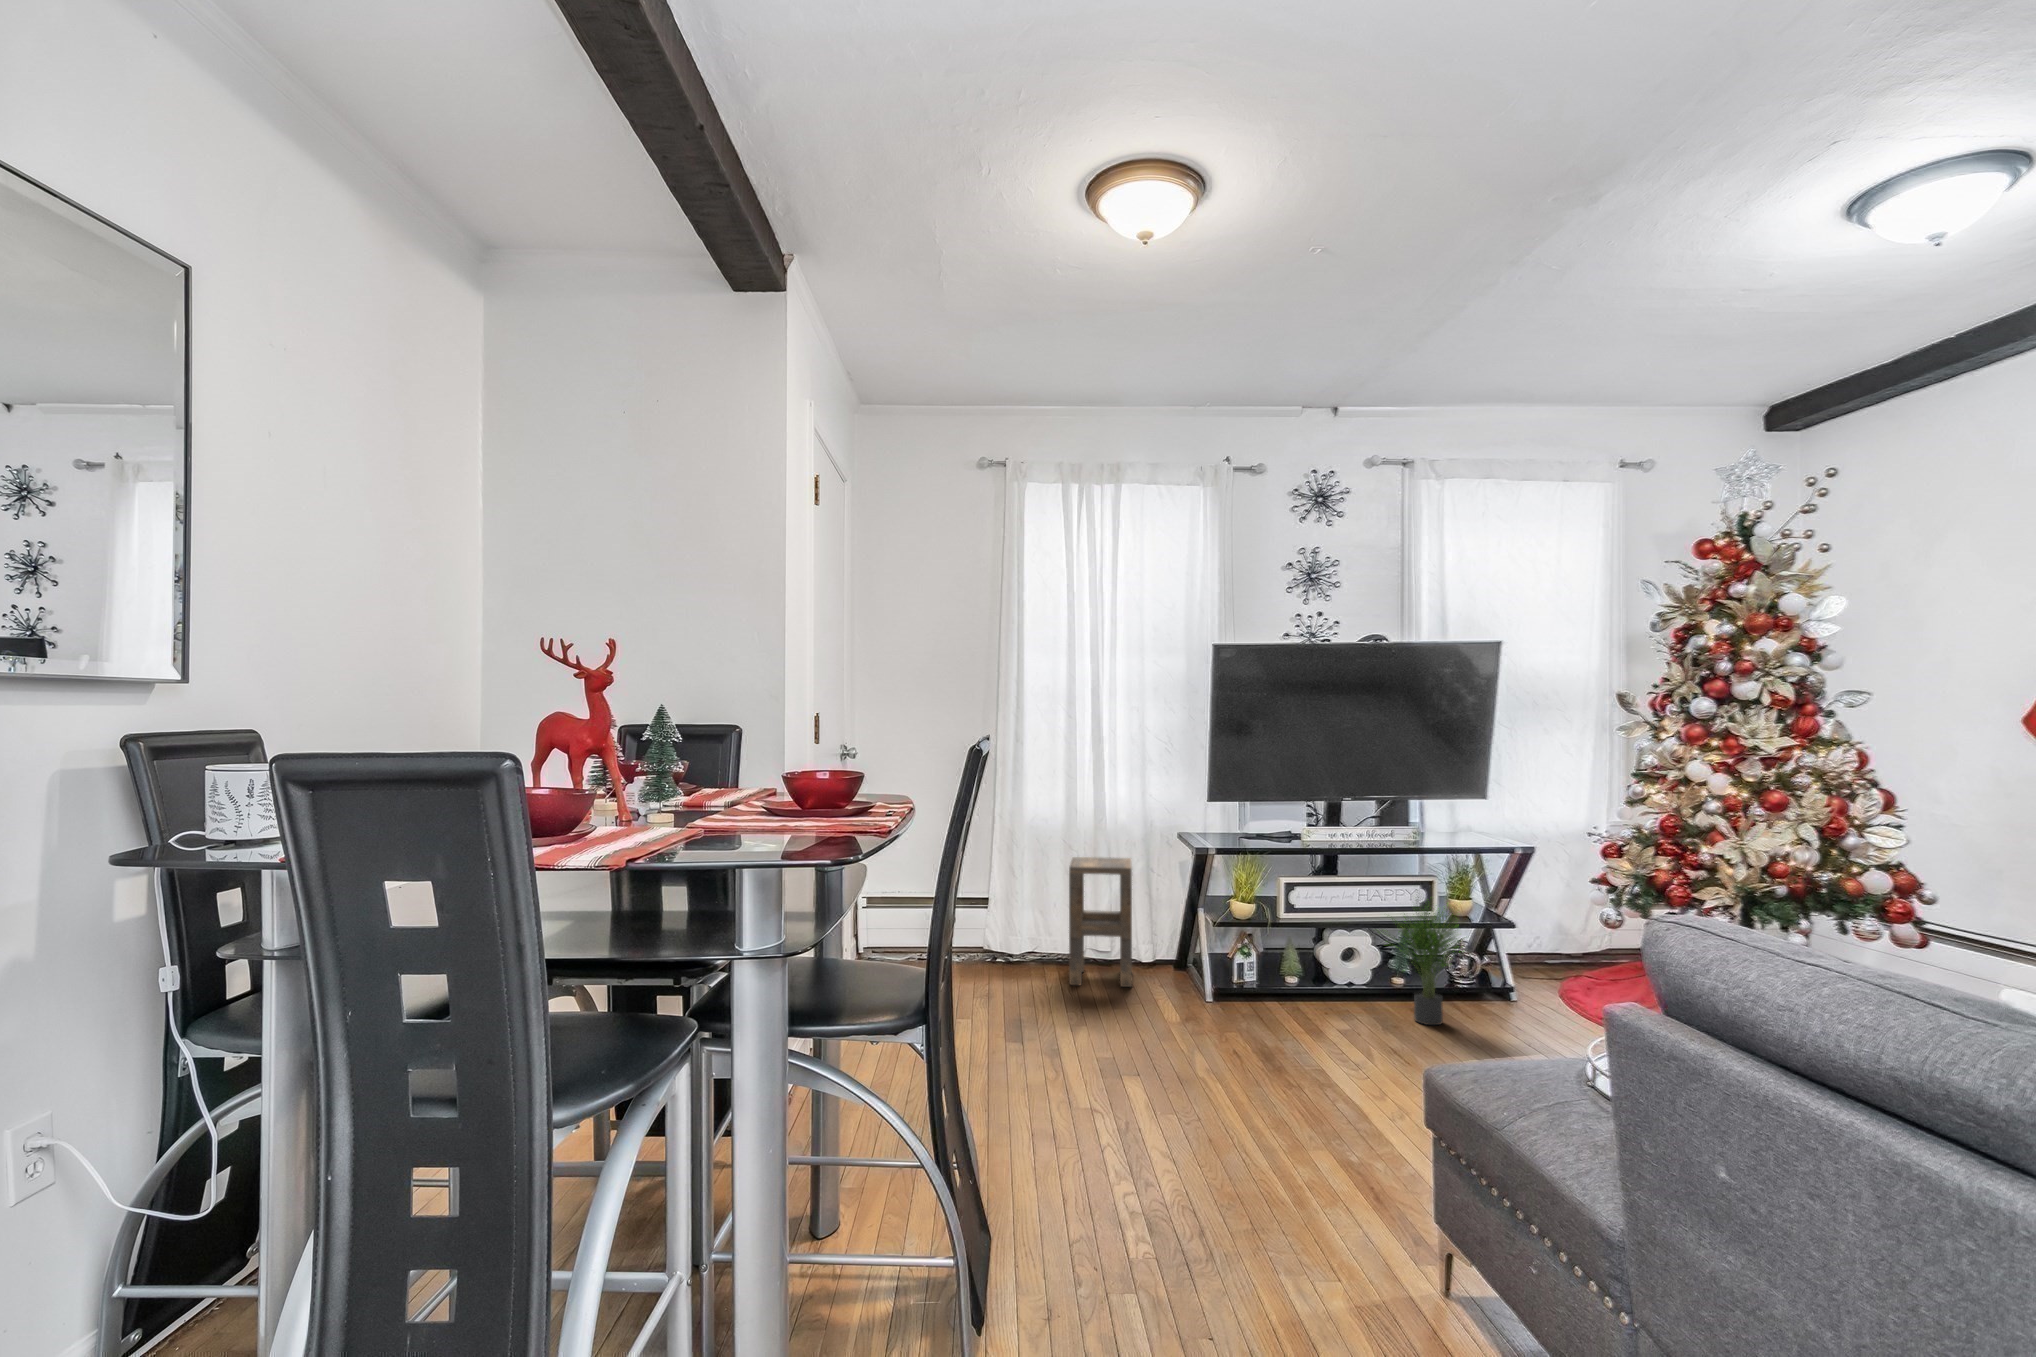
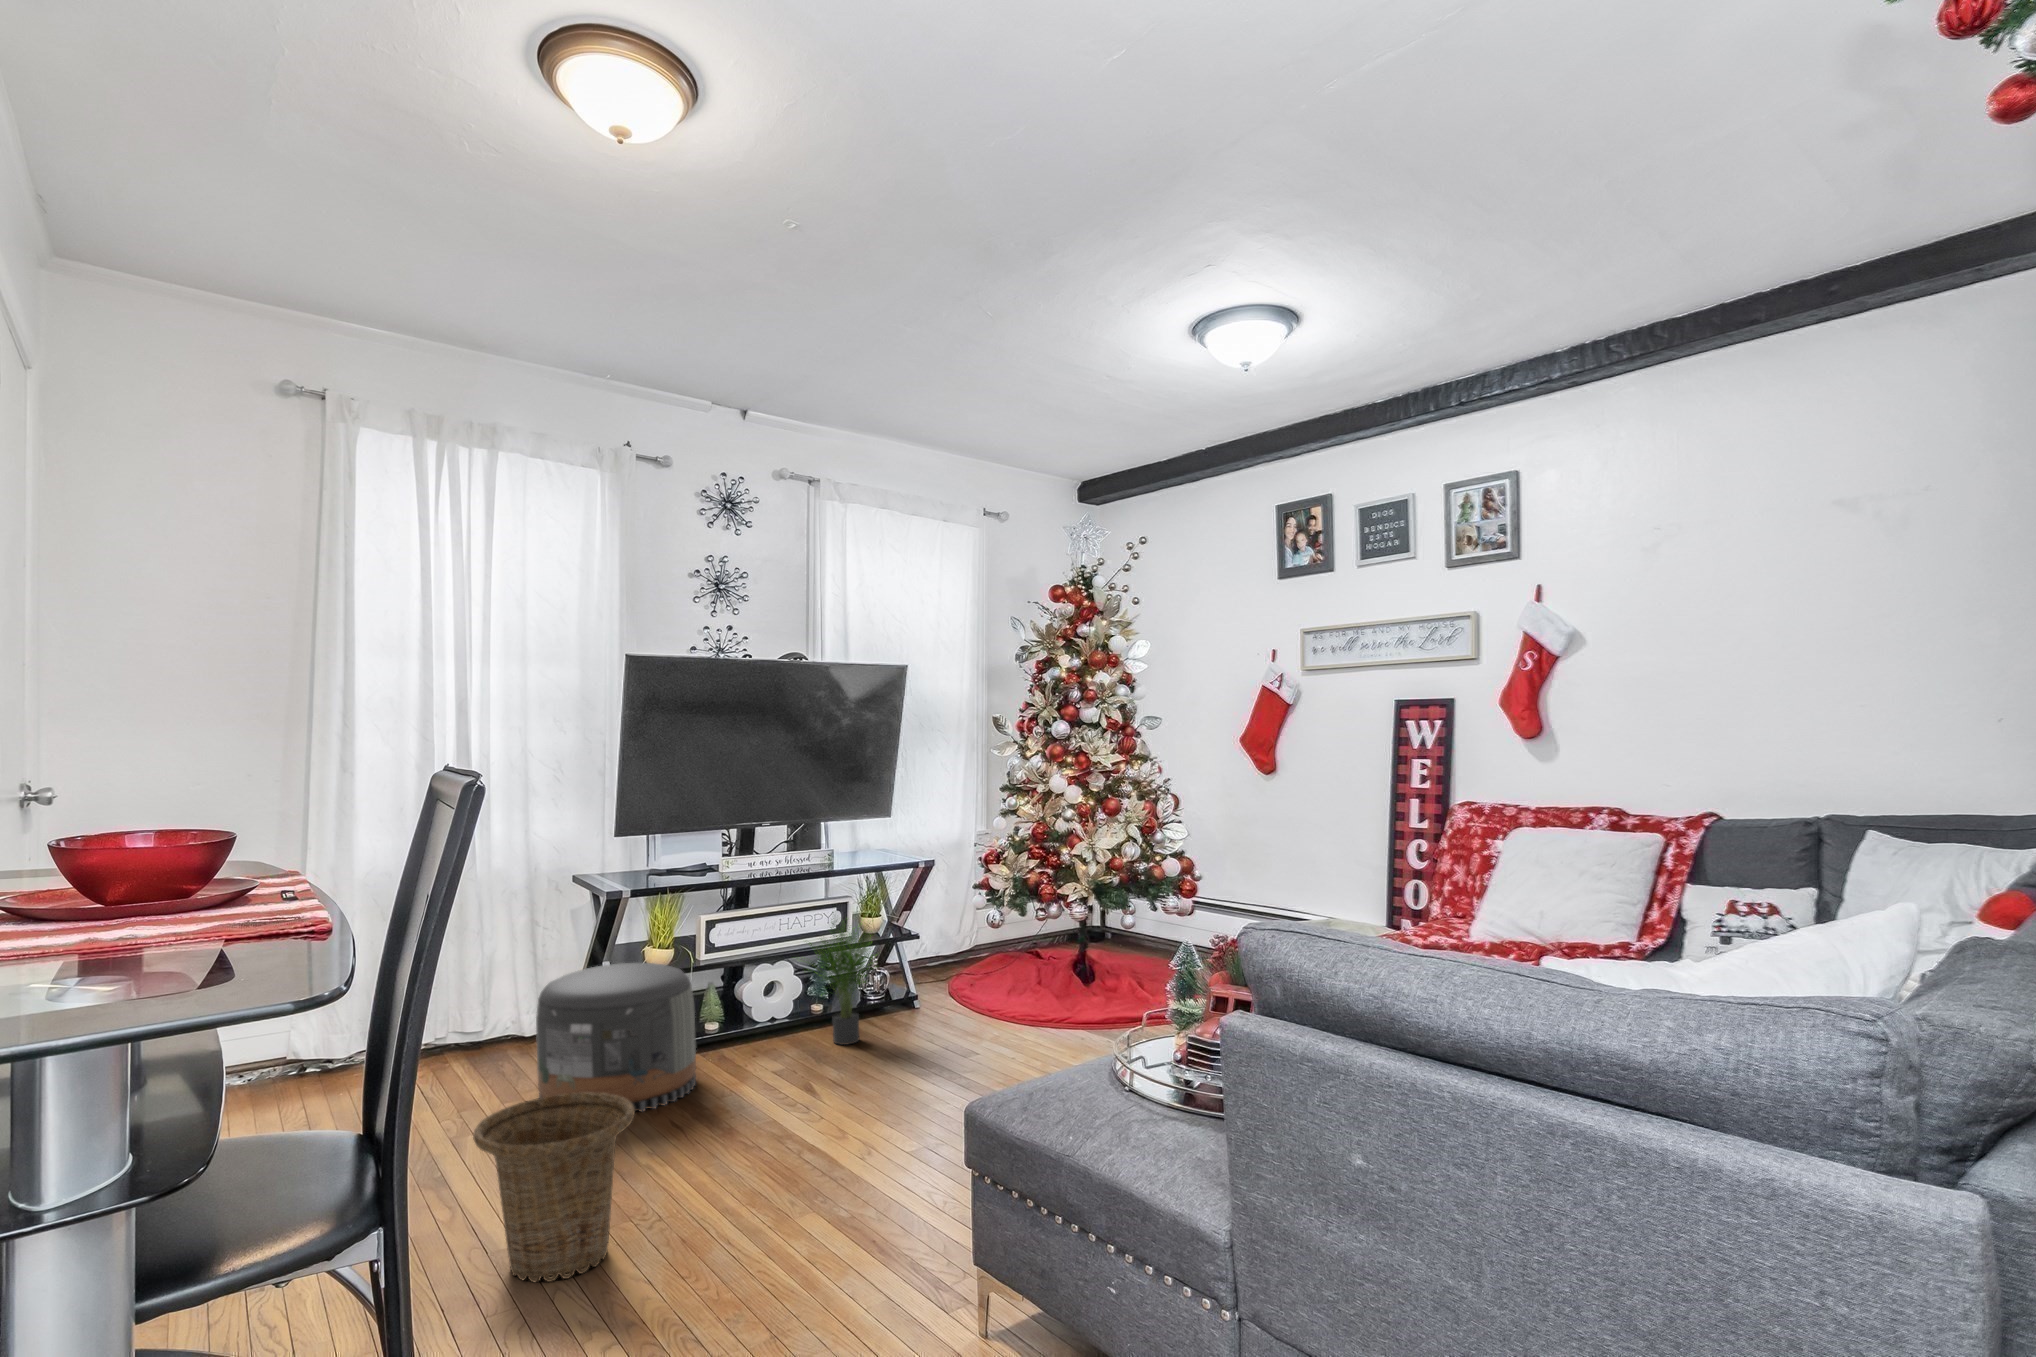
side table: present [1069,857,1132,987] -> none [444,915,528,1076]
pouf: none [1137,911,1275,1051] -> present [536,963,696,1112]
basket: none [1064,1022,1206,1199] -> present [473,1093,635,1282]

